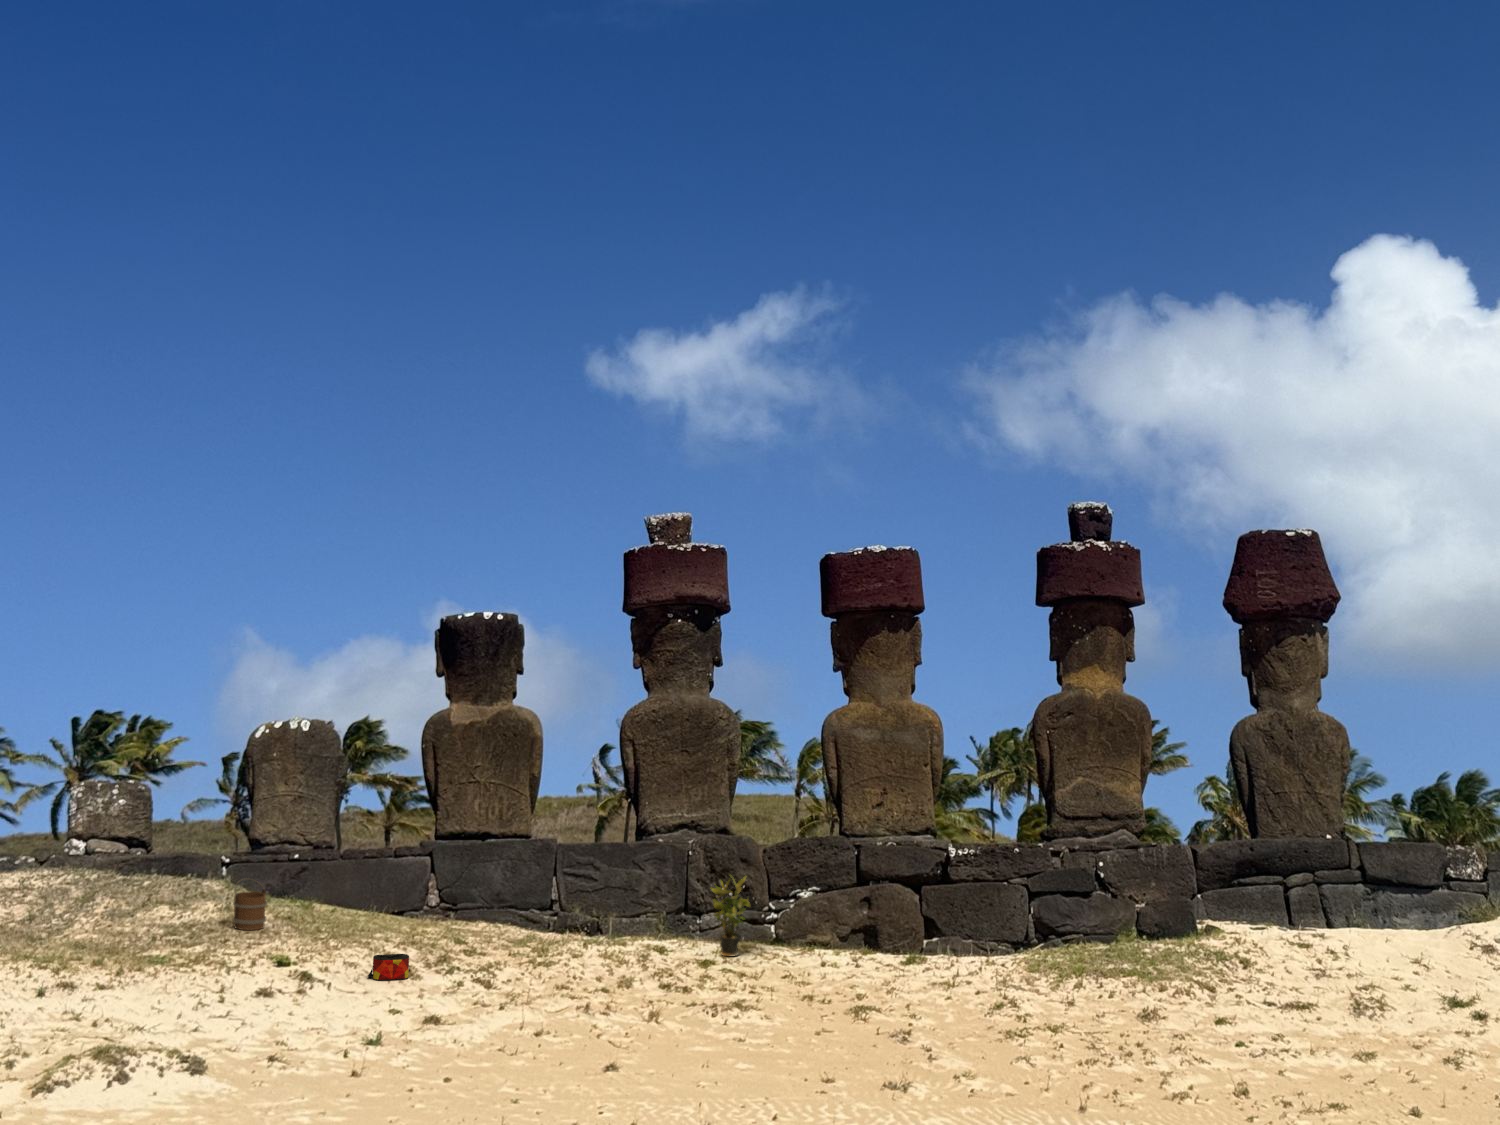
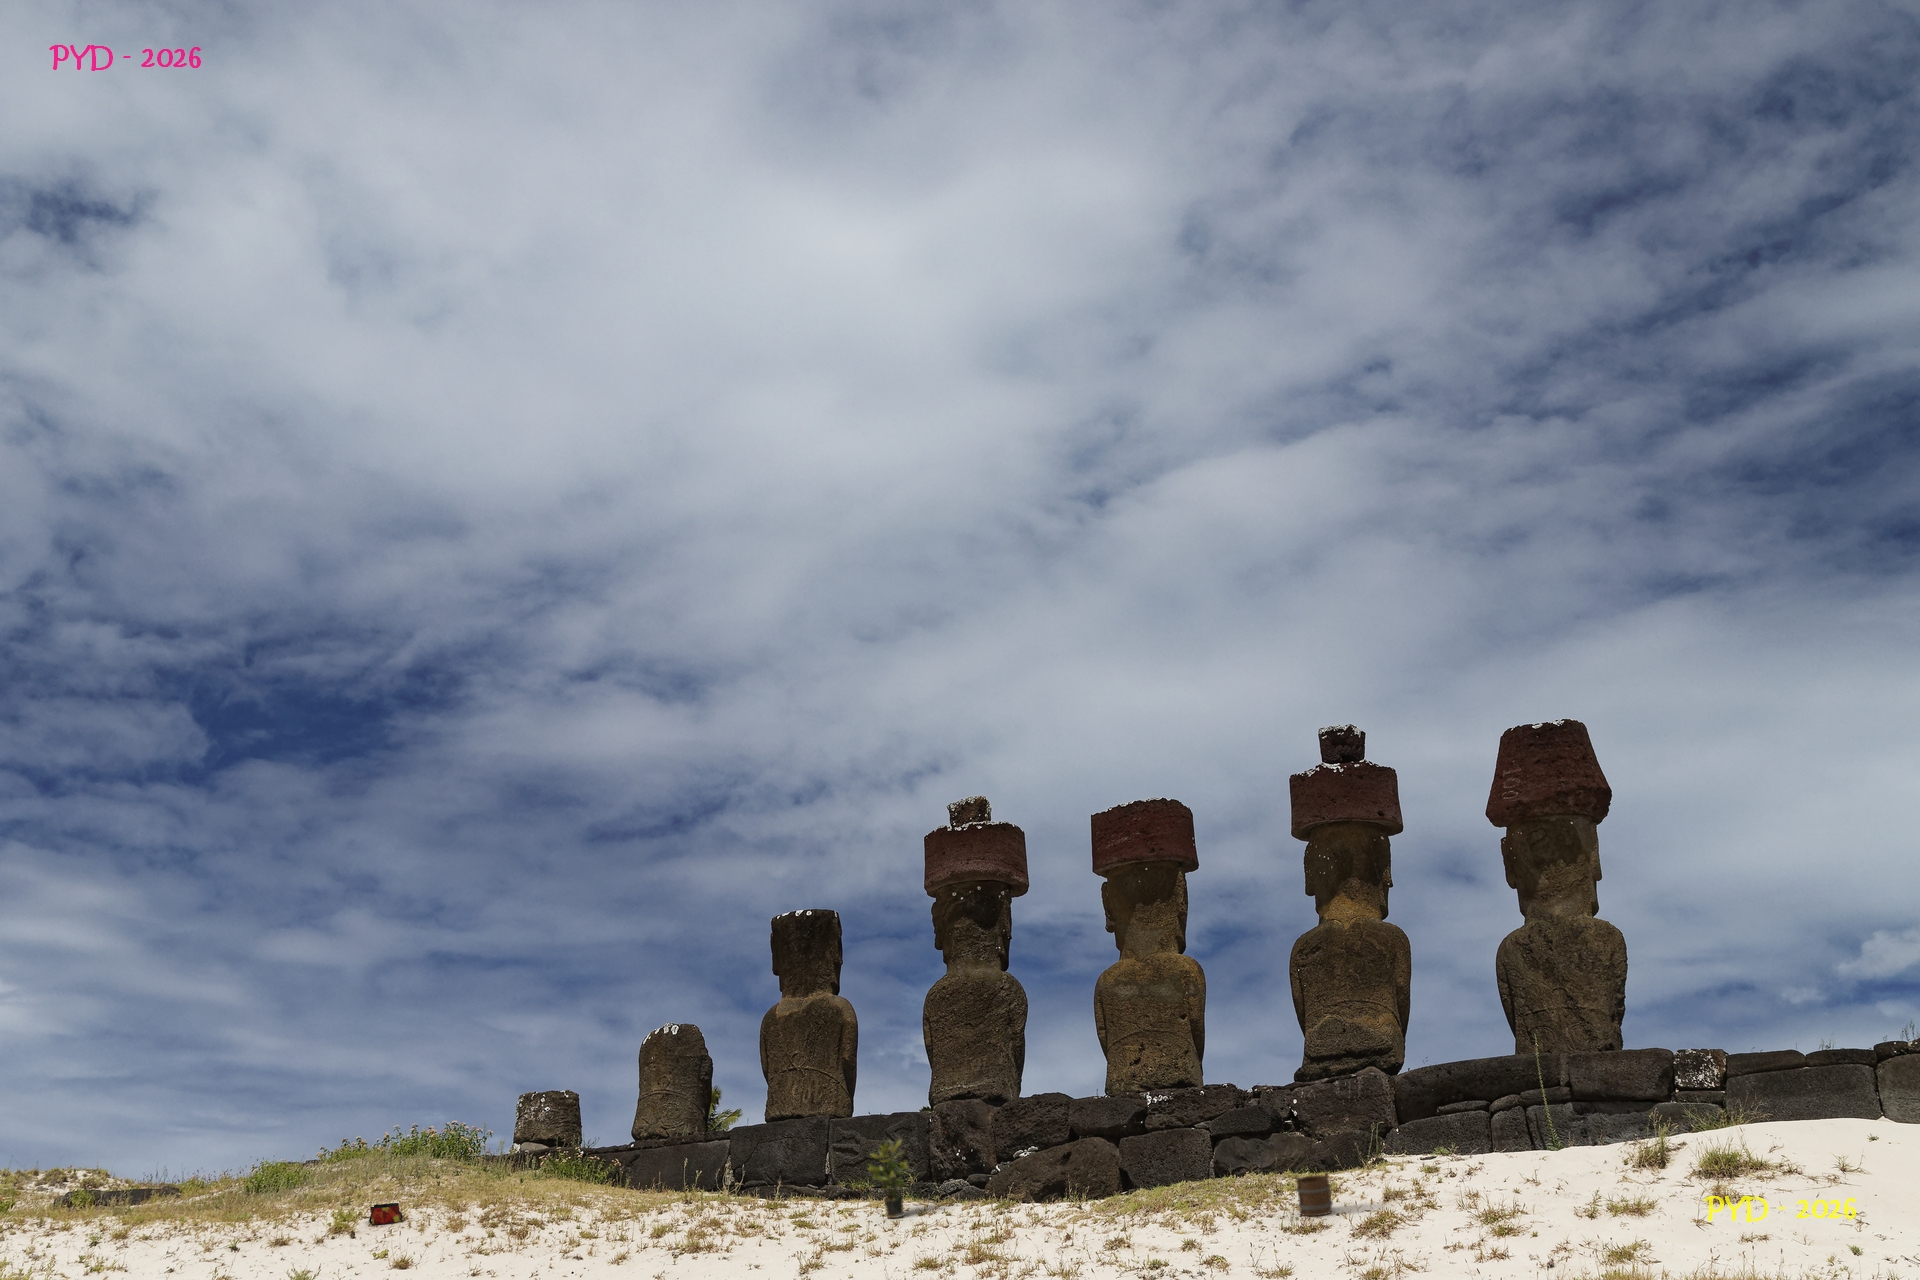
bucket: present [233,880,267,930] -> present [1296,1162,1333,1216]
bag: present [368,954,410,981] -> present [369,1203,403,1225]

